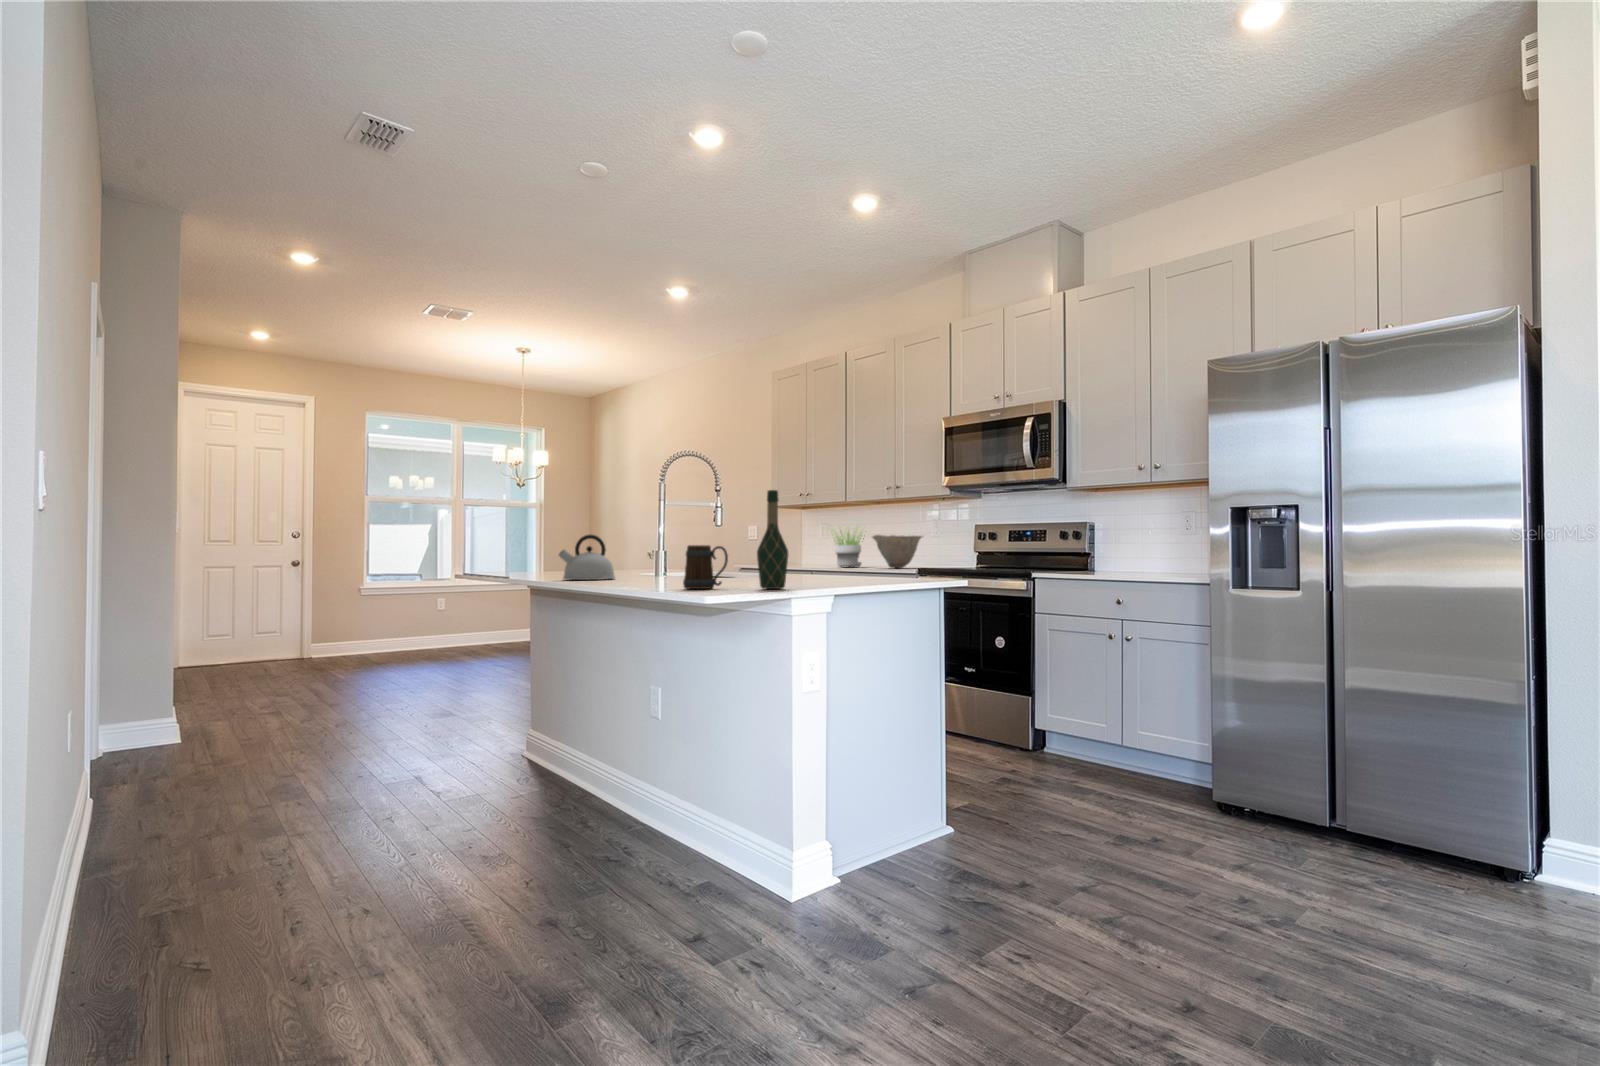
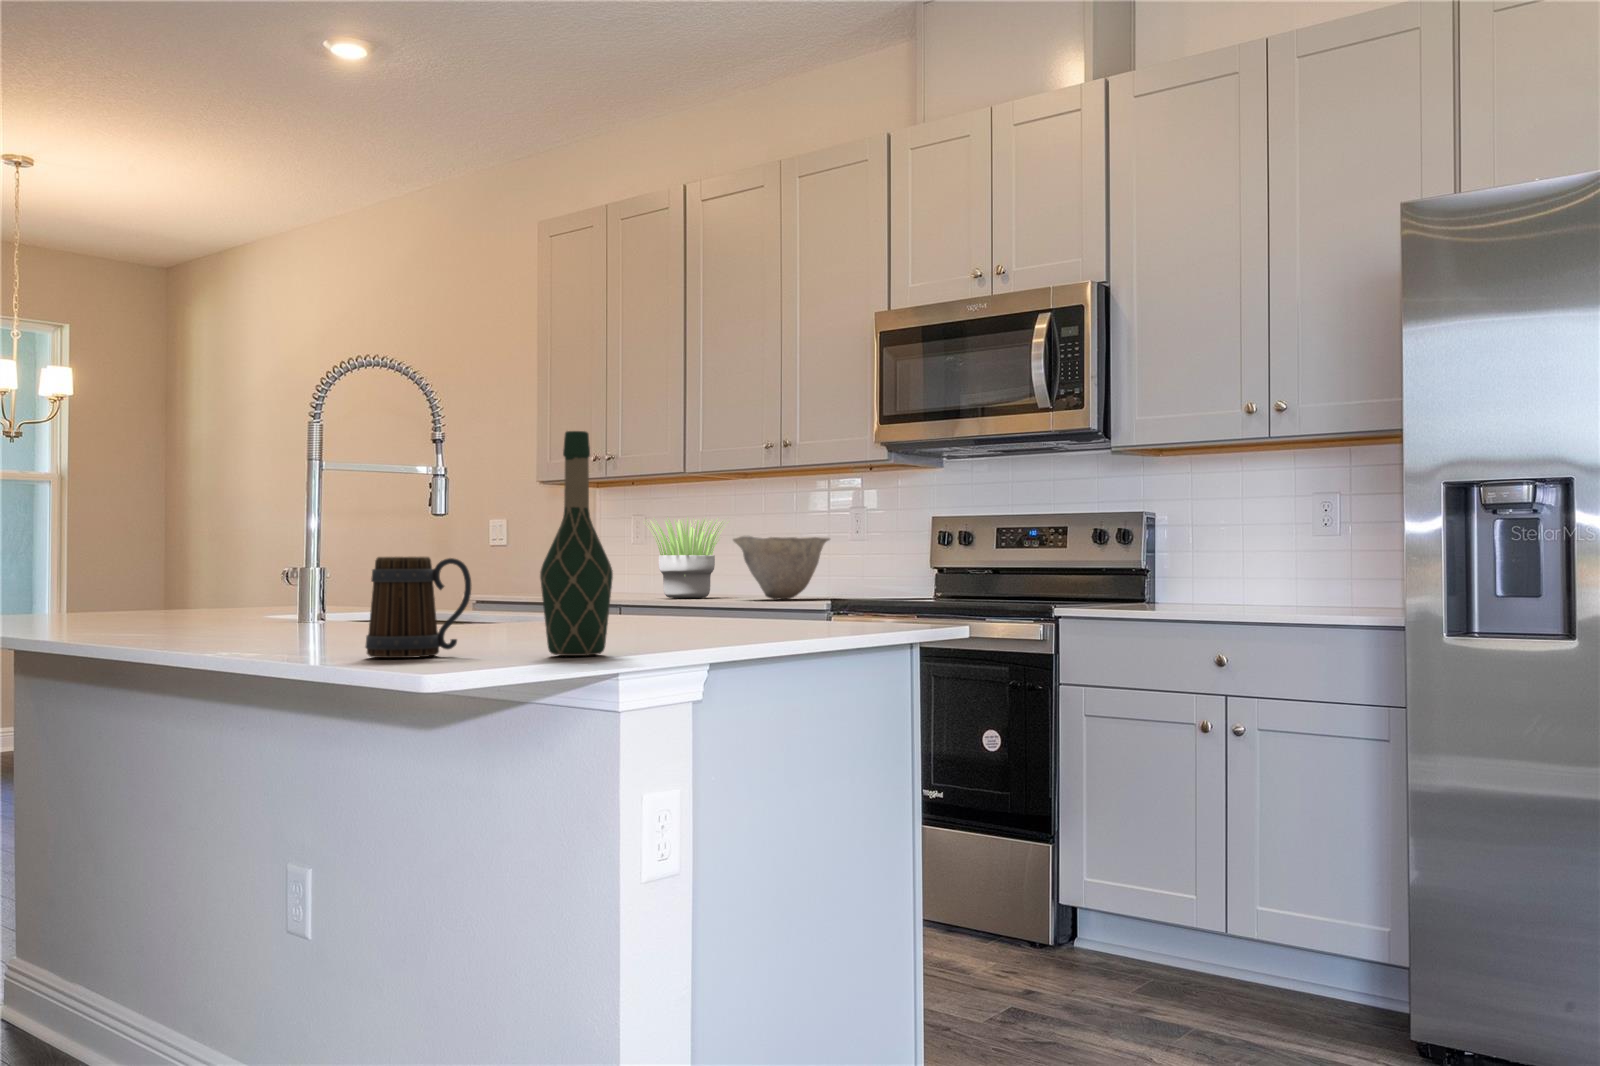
kettle: present [559,535,615,580] -> none [75,534,209,633]

